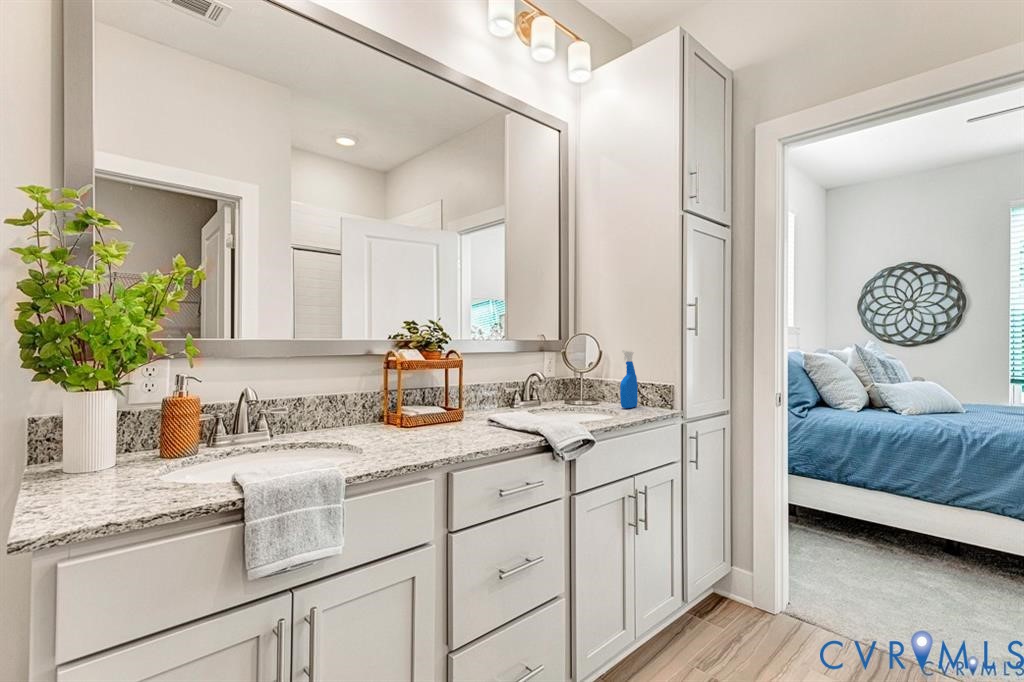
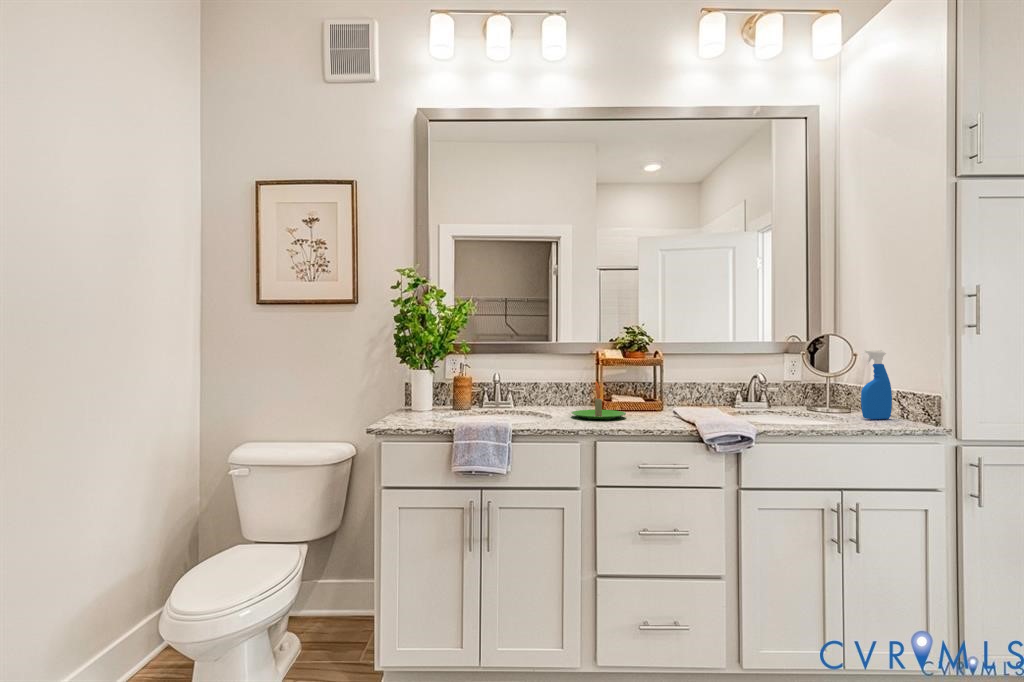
candle: none [374,394,444,443] -> present [571,382,626,419]

